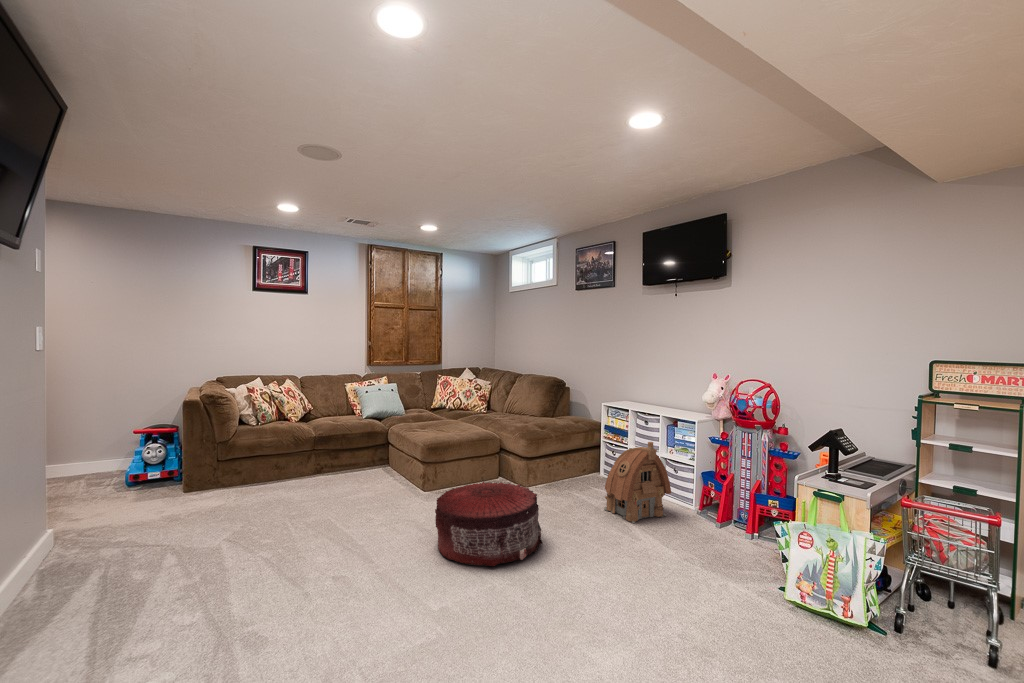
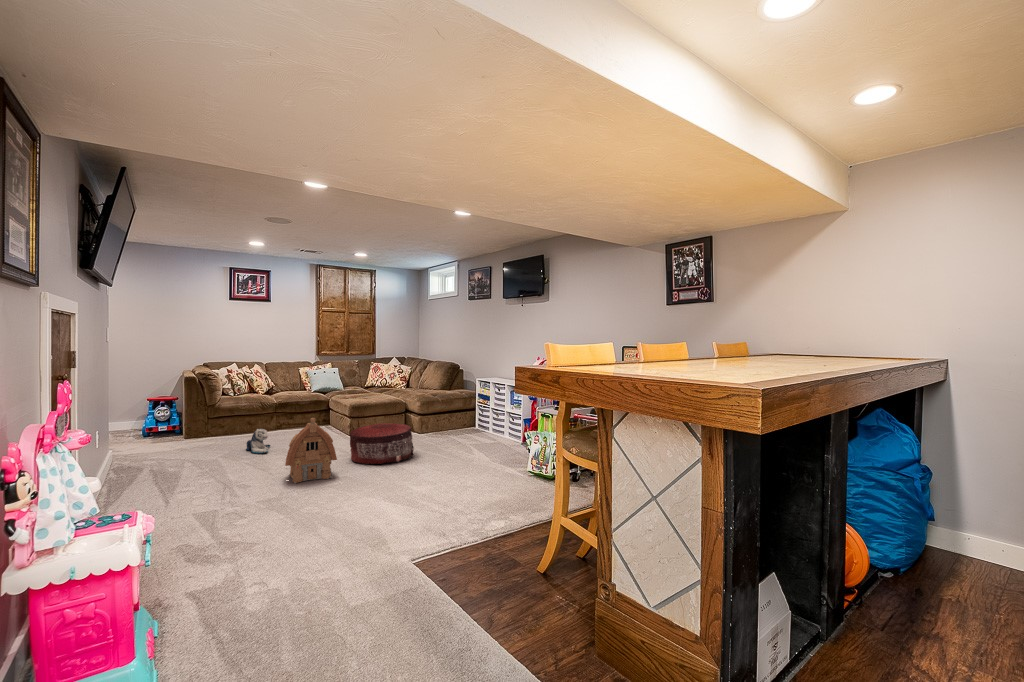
toy house: present [604,442,671,523] -> present [285,418,337,483]
plush toy: none [267,487,306,531] -> present [246,429,270,454]

